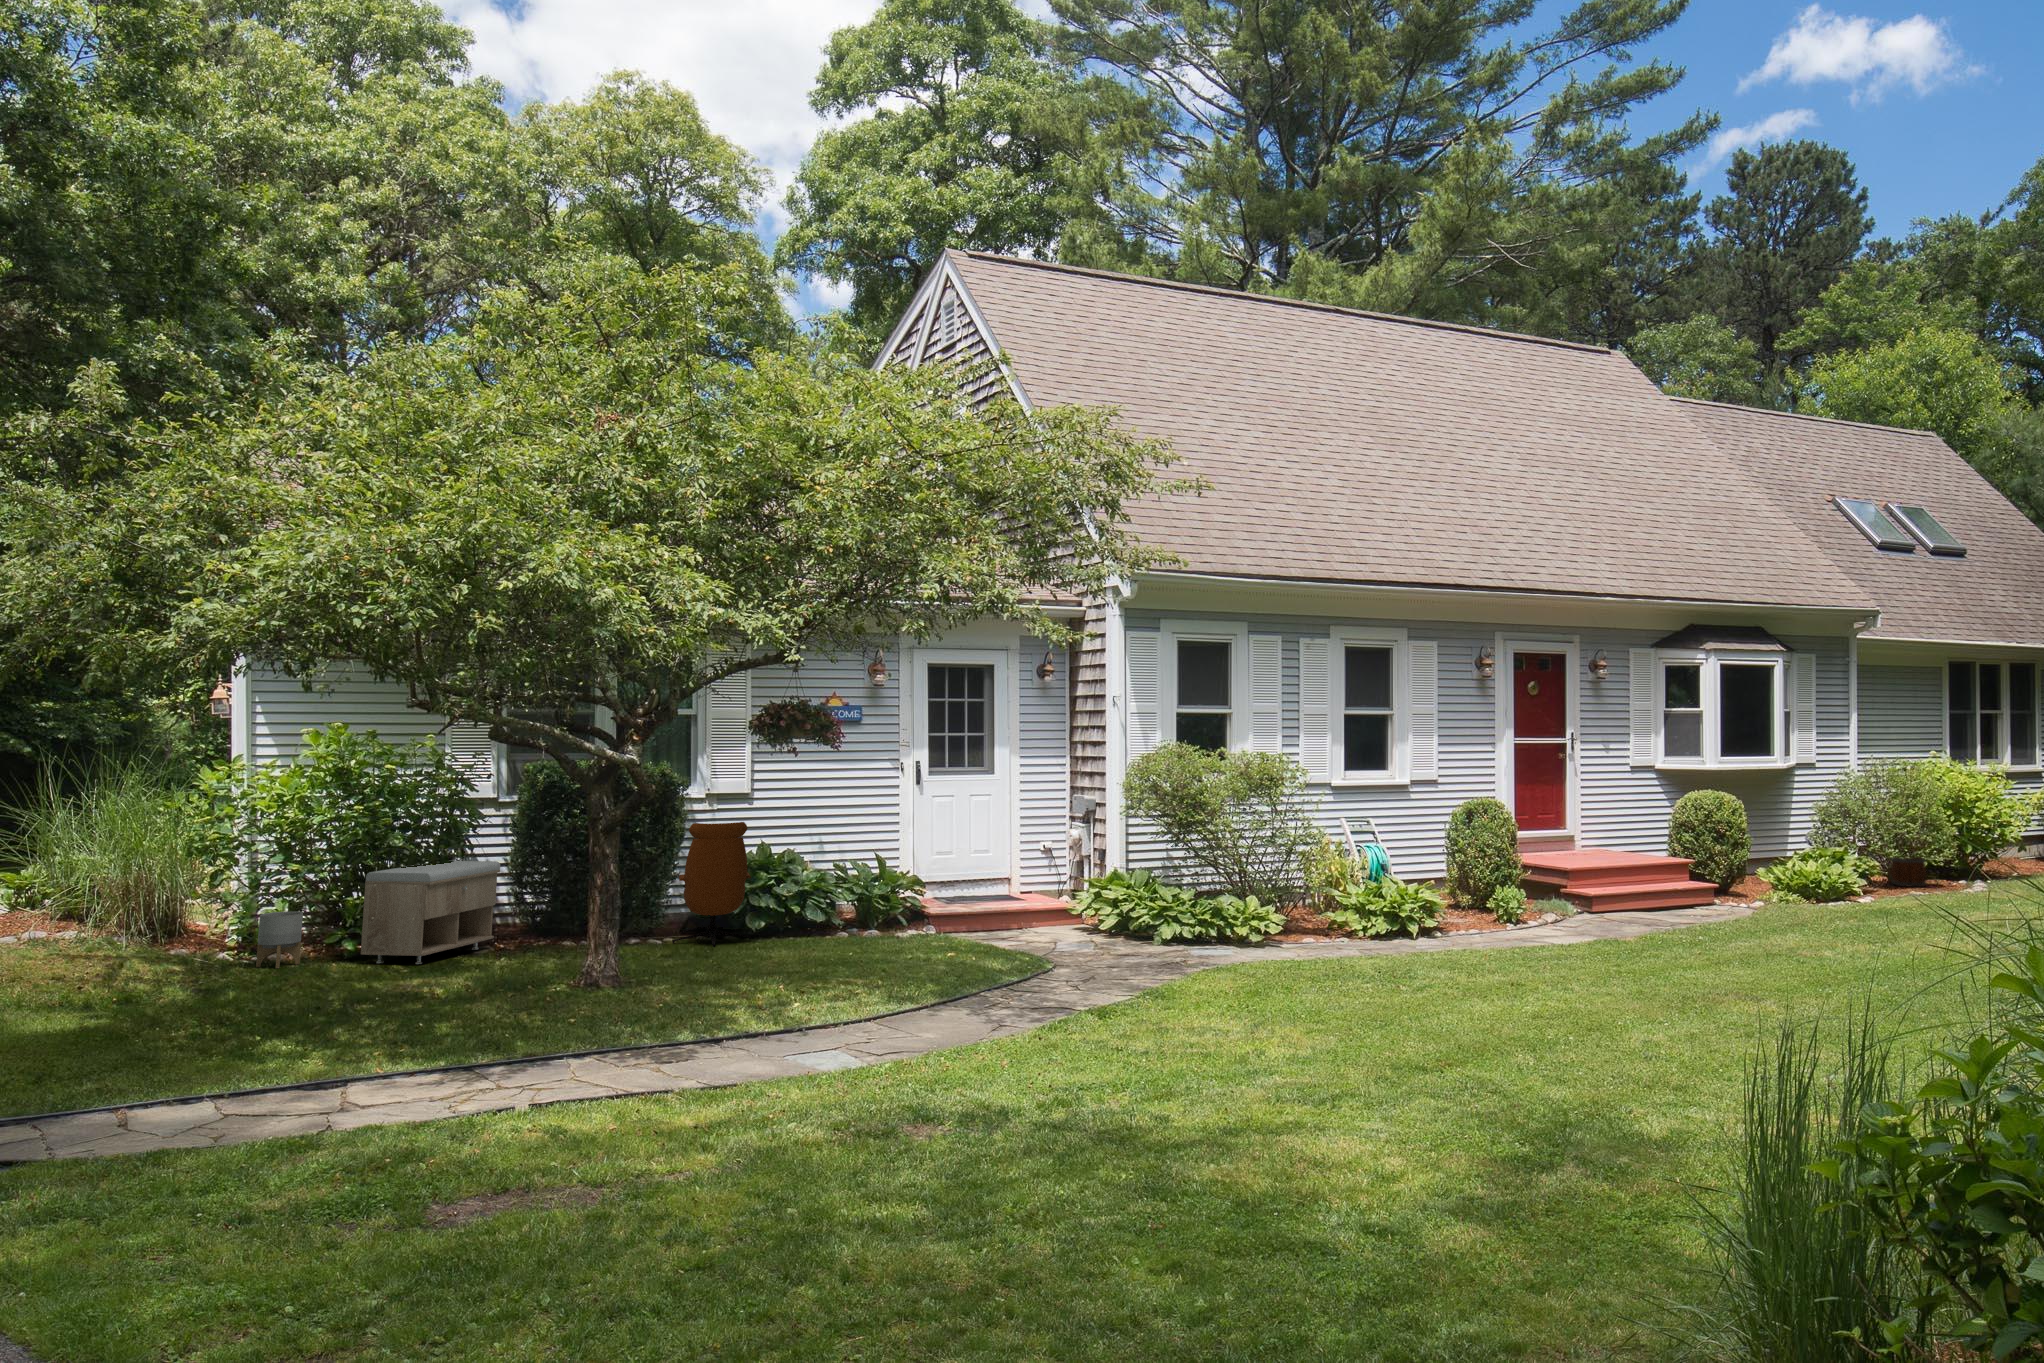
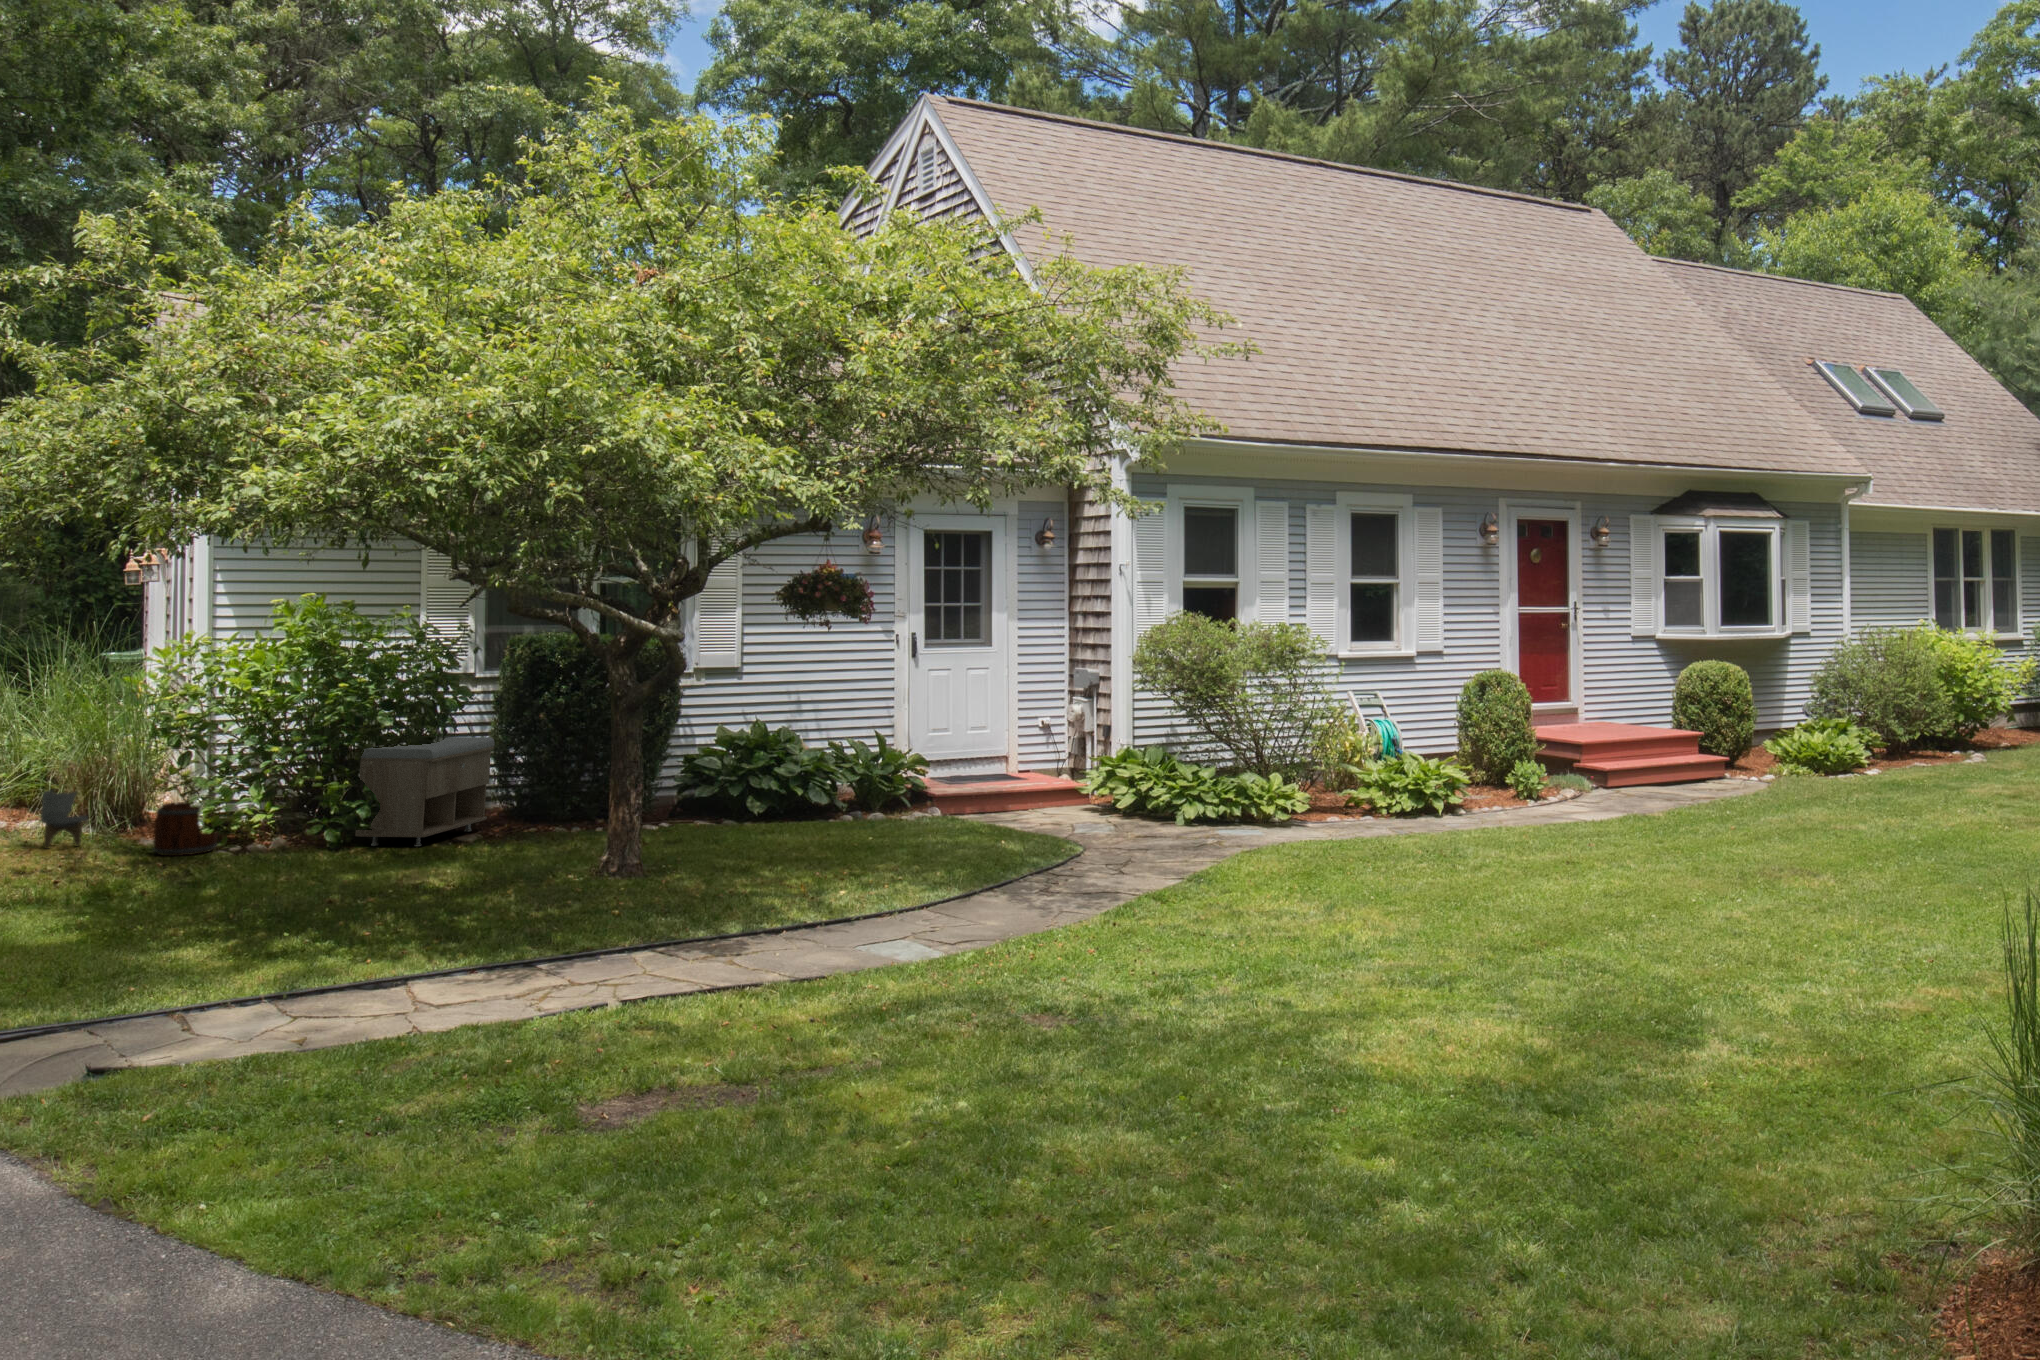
lounge chair: present [672,822,751,946] -> none [675,695,759,827]
bucket: present [1891,855,1927,887] -> present [153,802,218,856]
planter: present [256,912,303,968] -> present [41,790,87,849]

